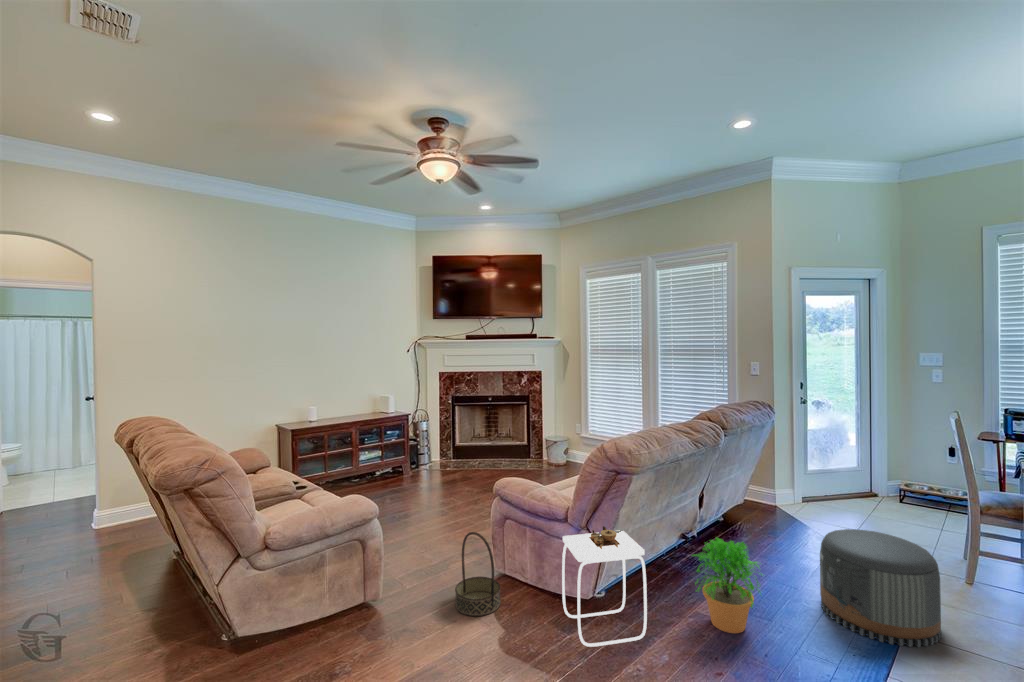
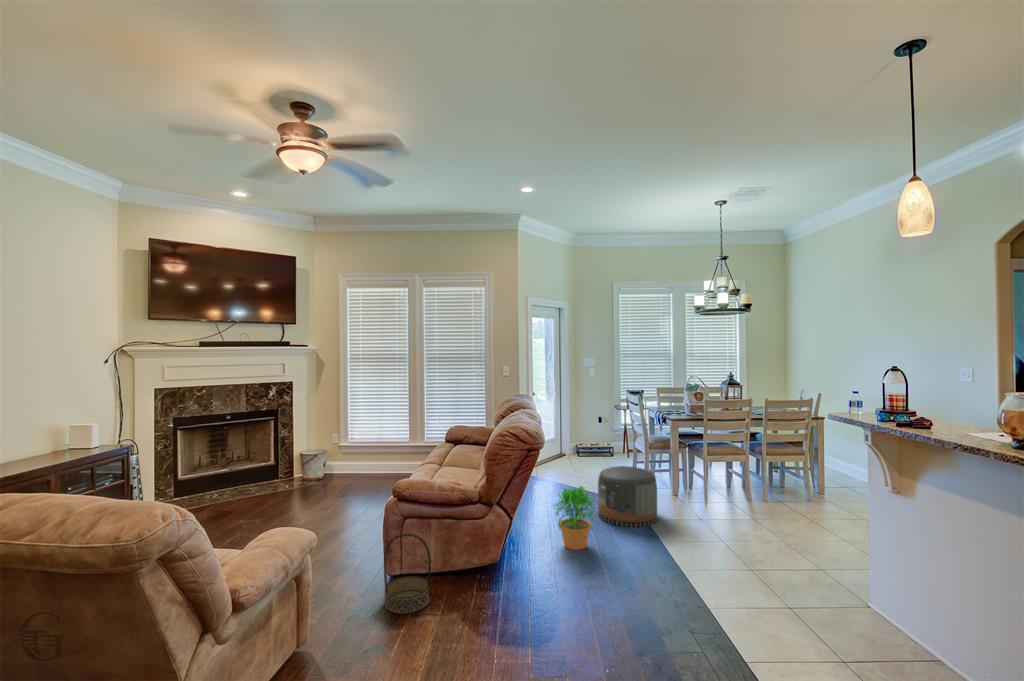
side table: present [562,526,647,647] -> none [485,496,548,590]

